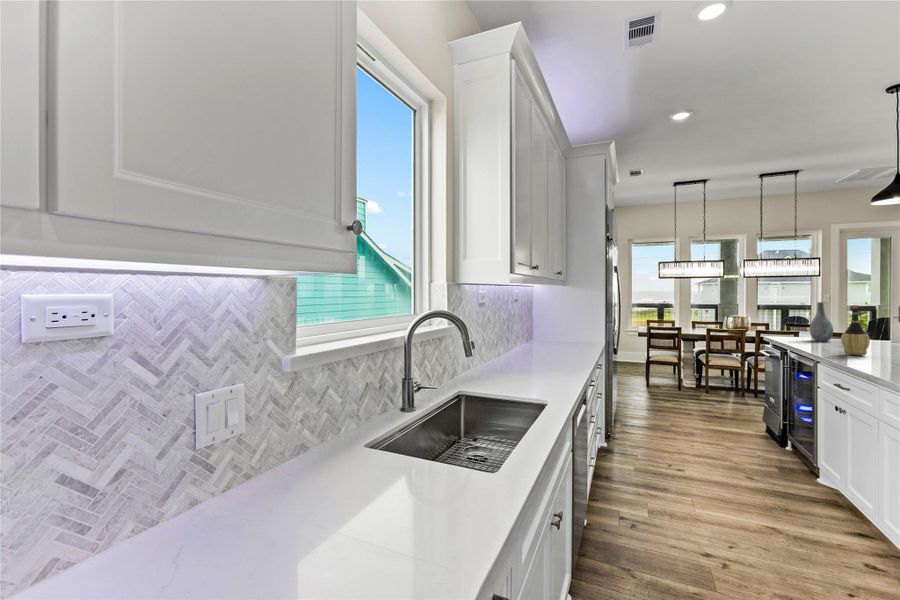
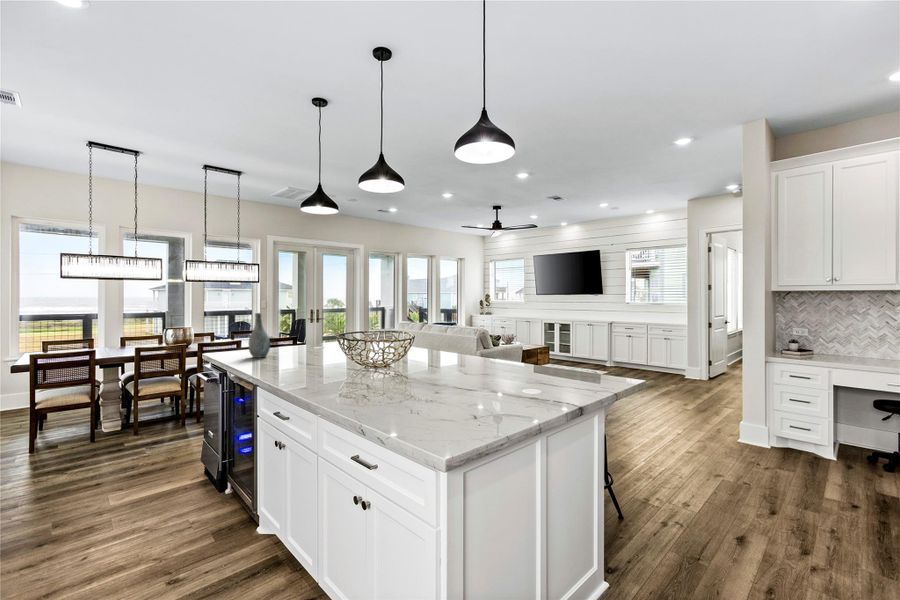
wine bottle: present [841,305,870,355] -> none [279,319,303,377]

